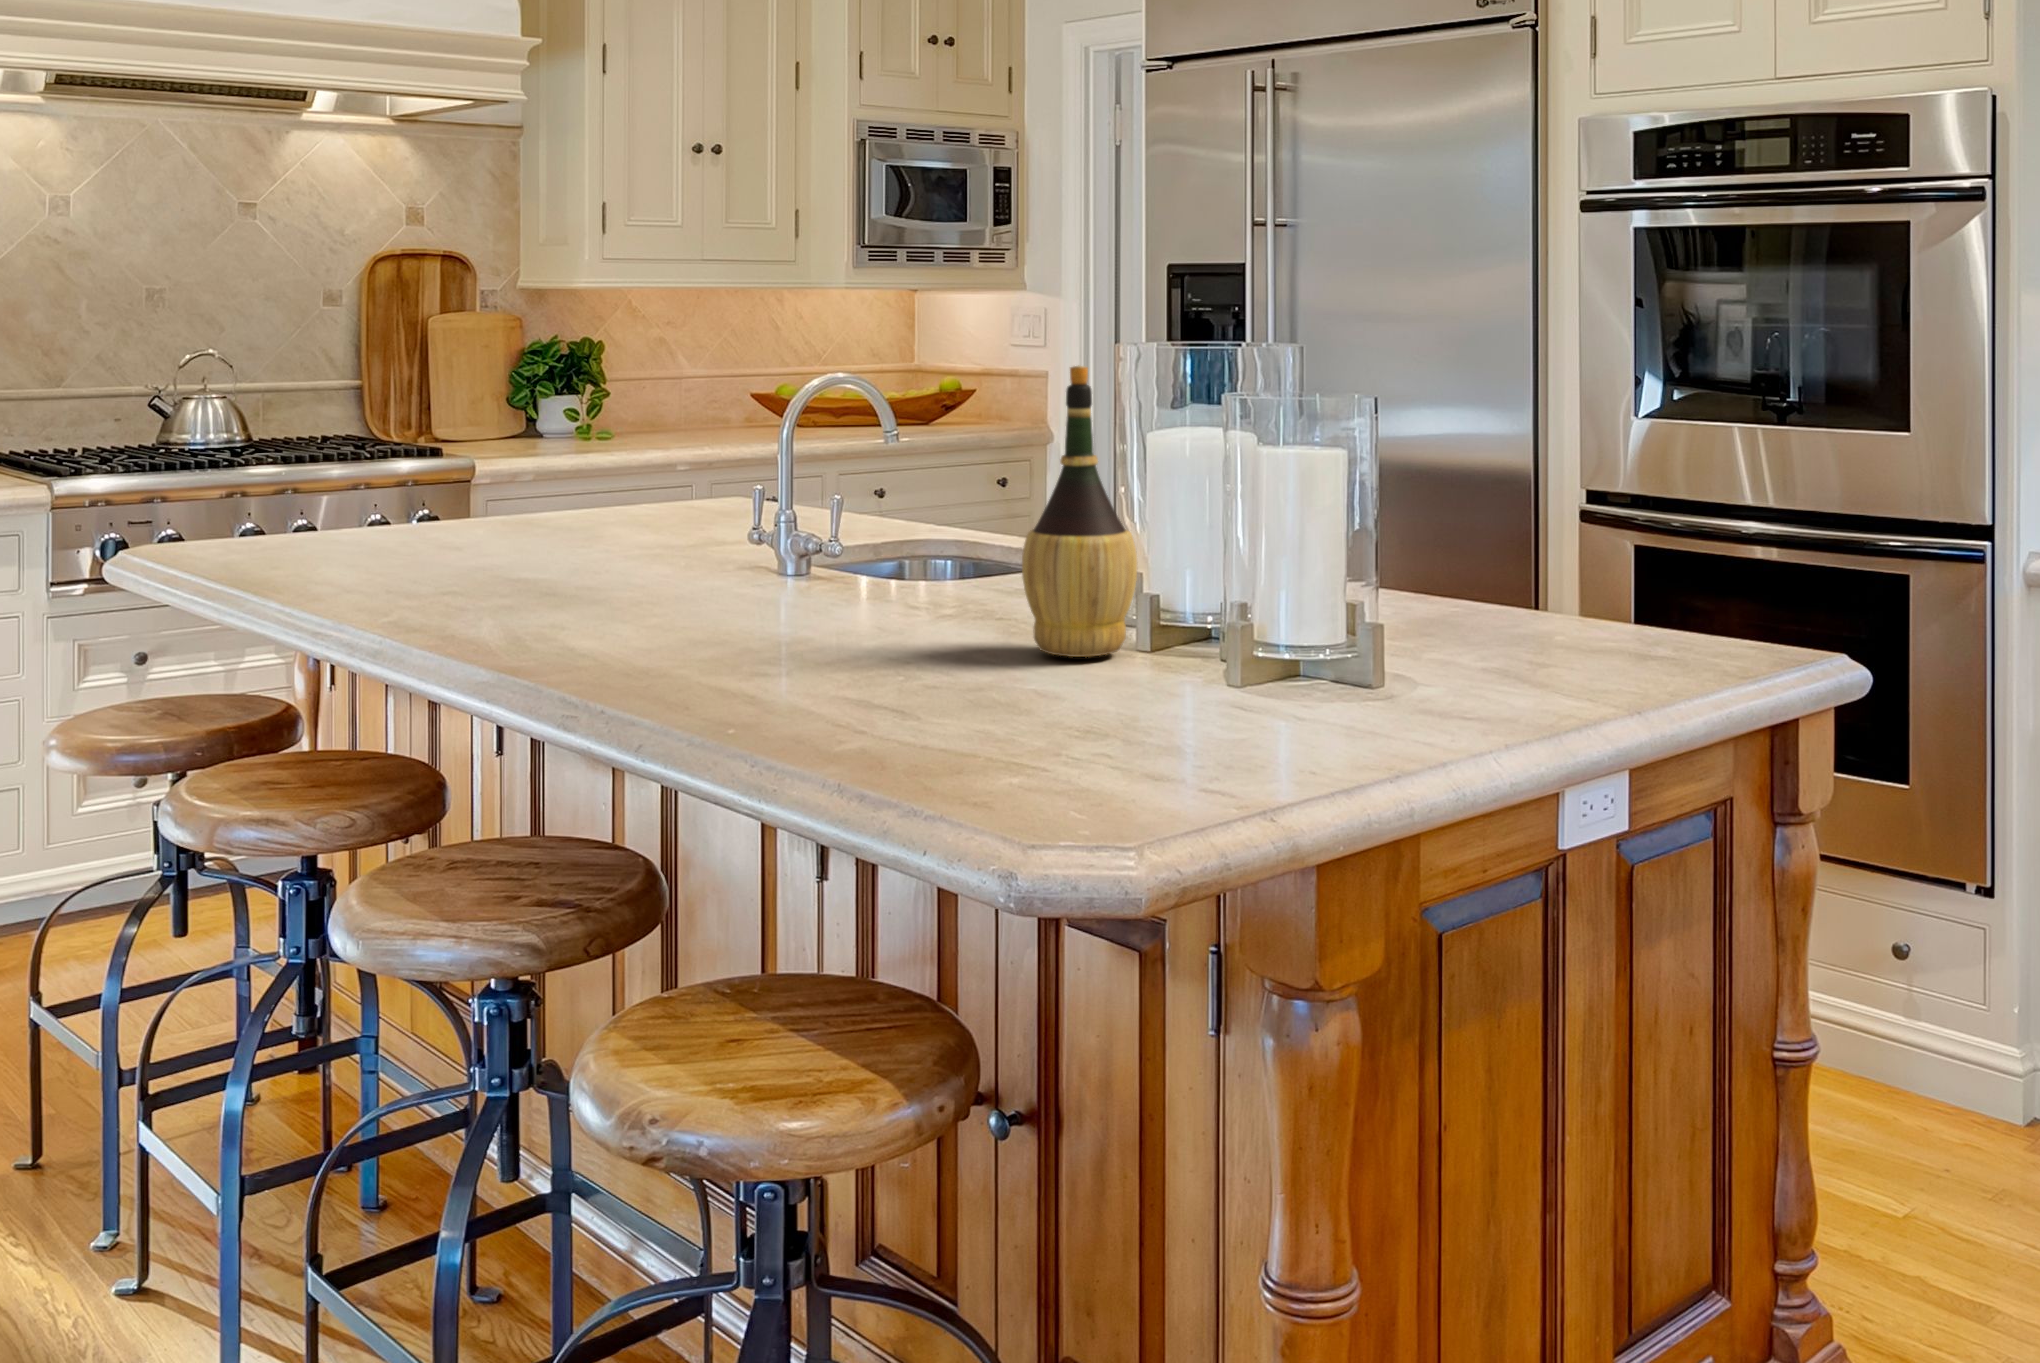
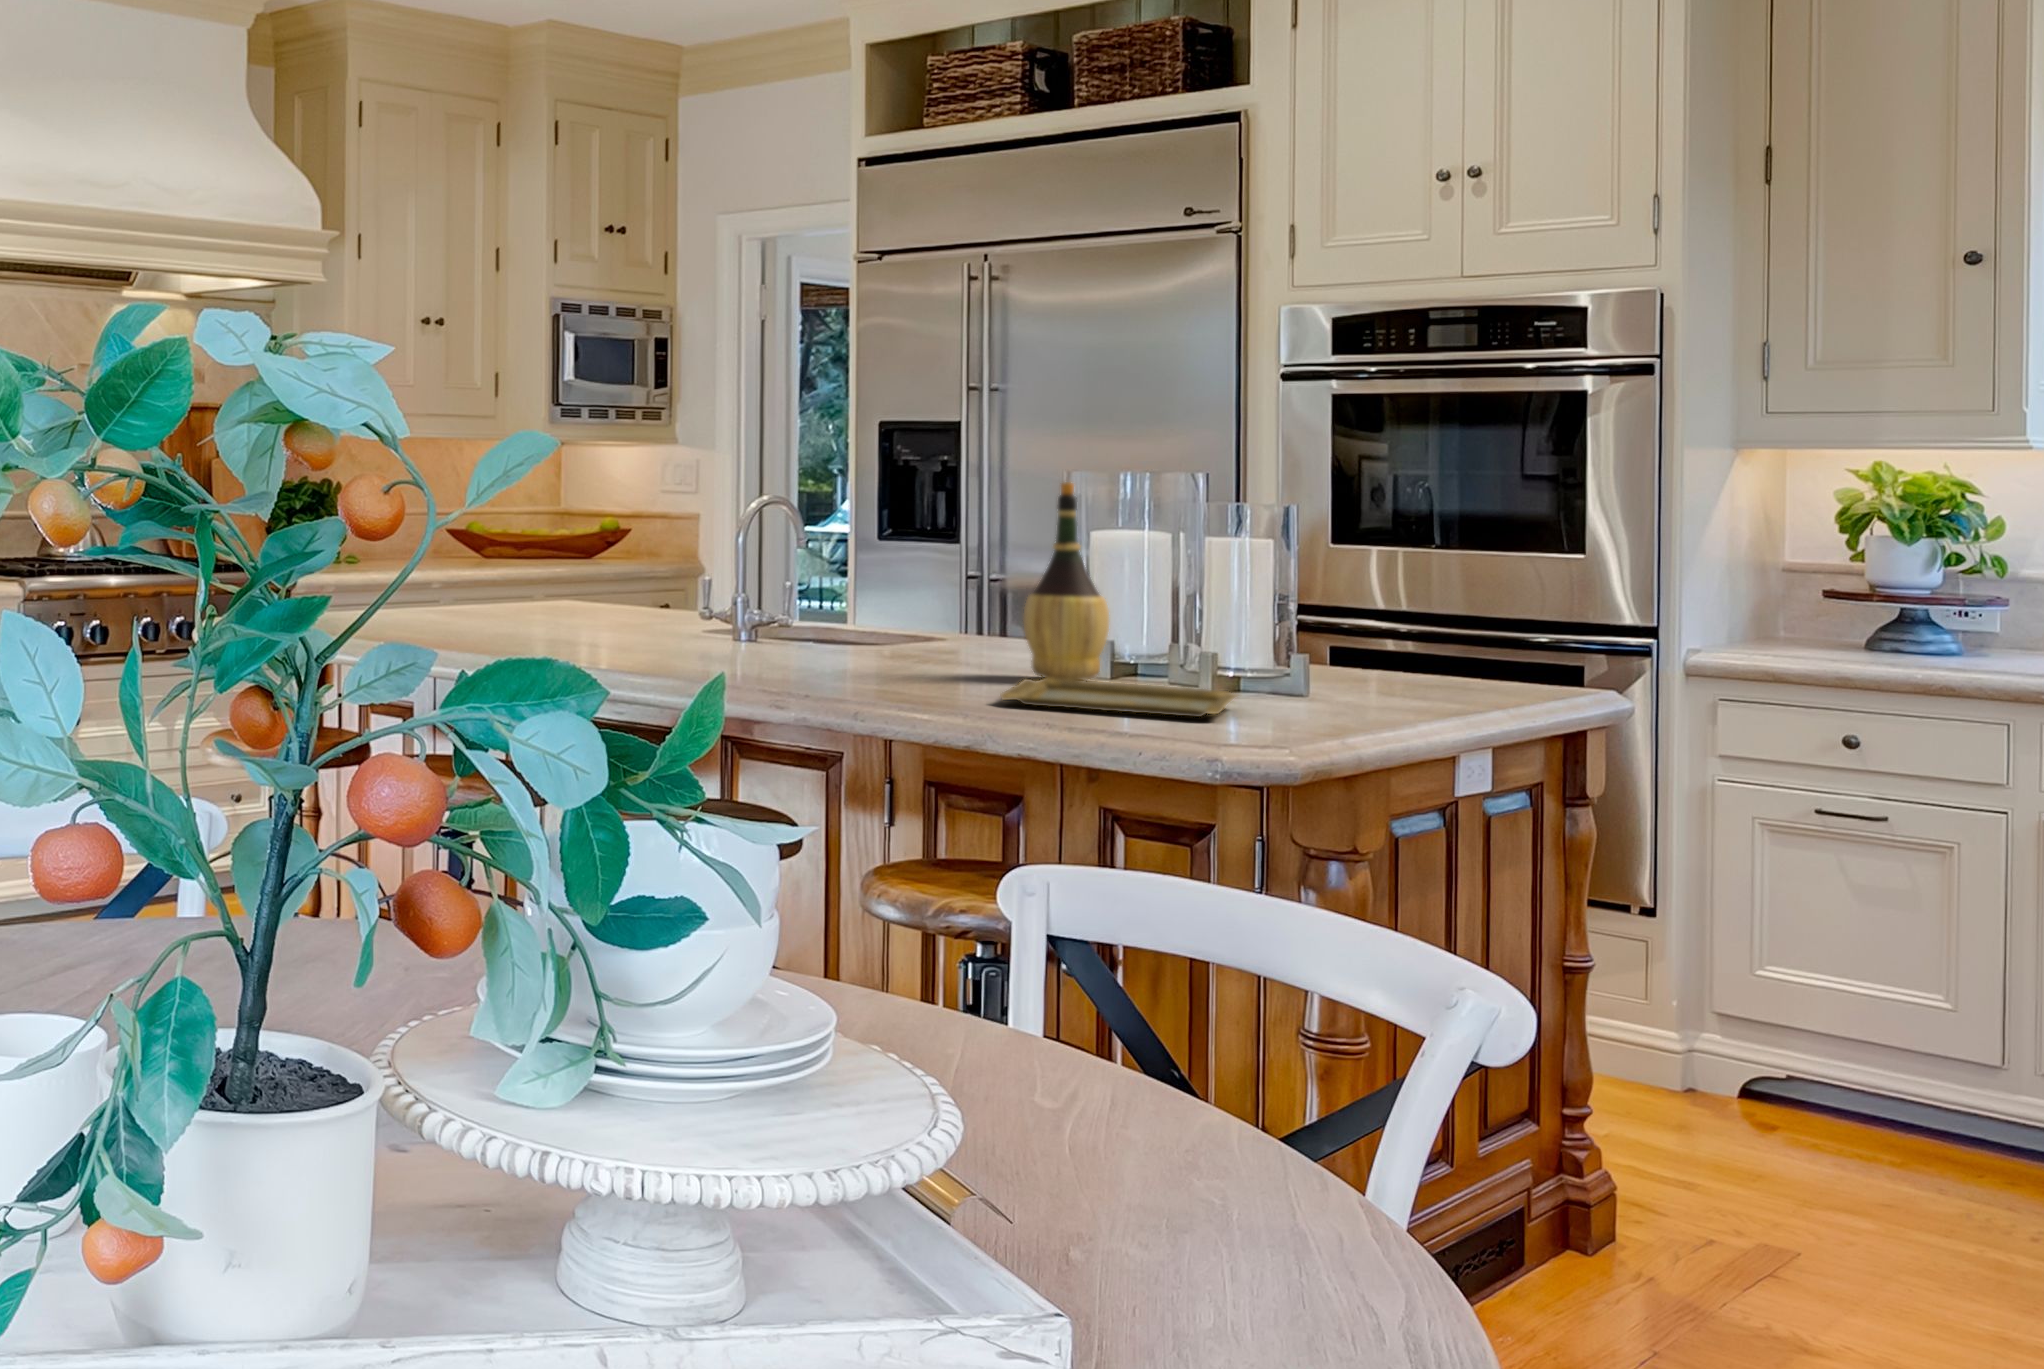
tray: none [870,667,1235,753] -> present [1001,678,1236,717]

